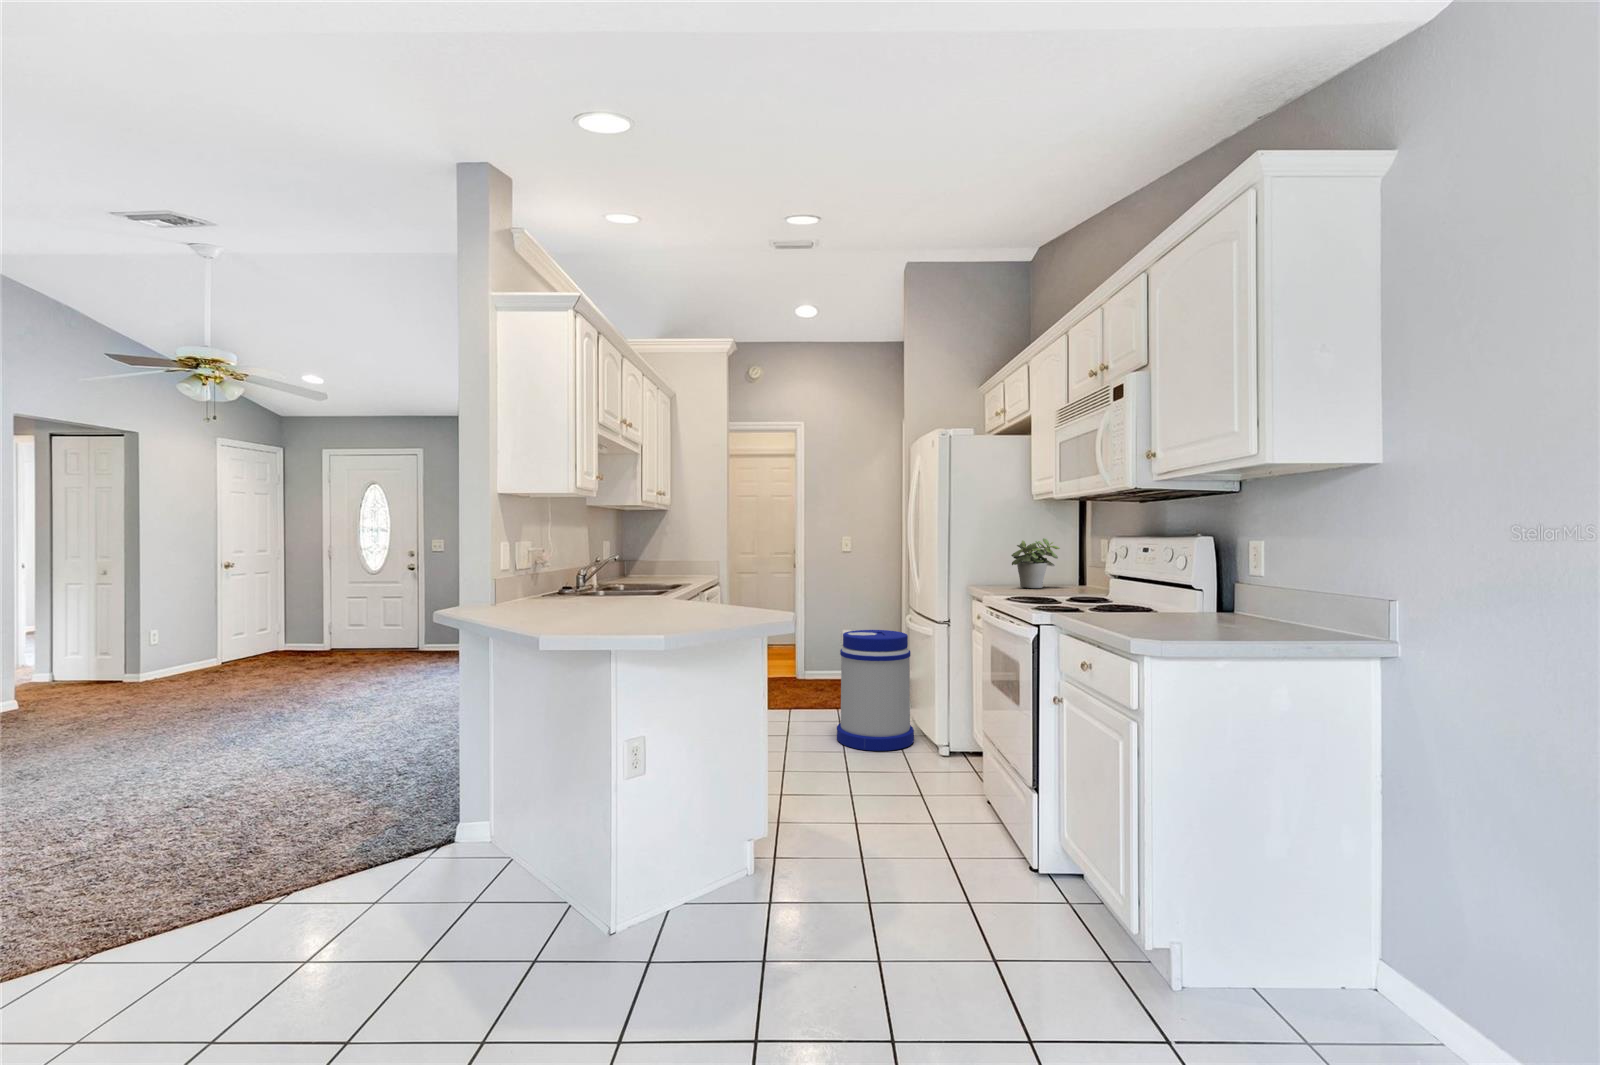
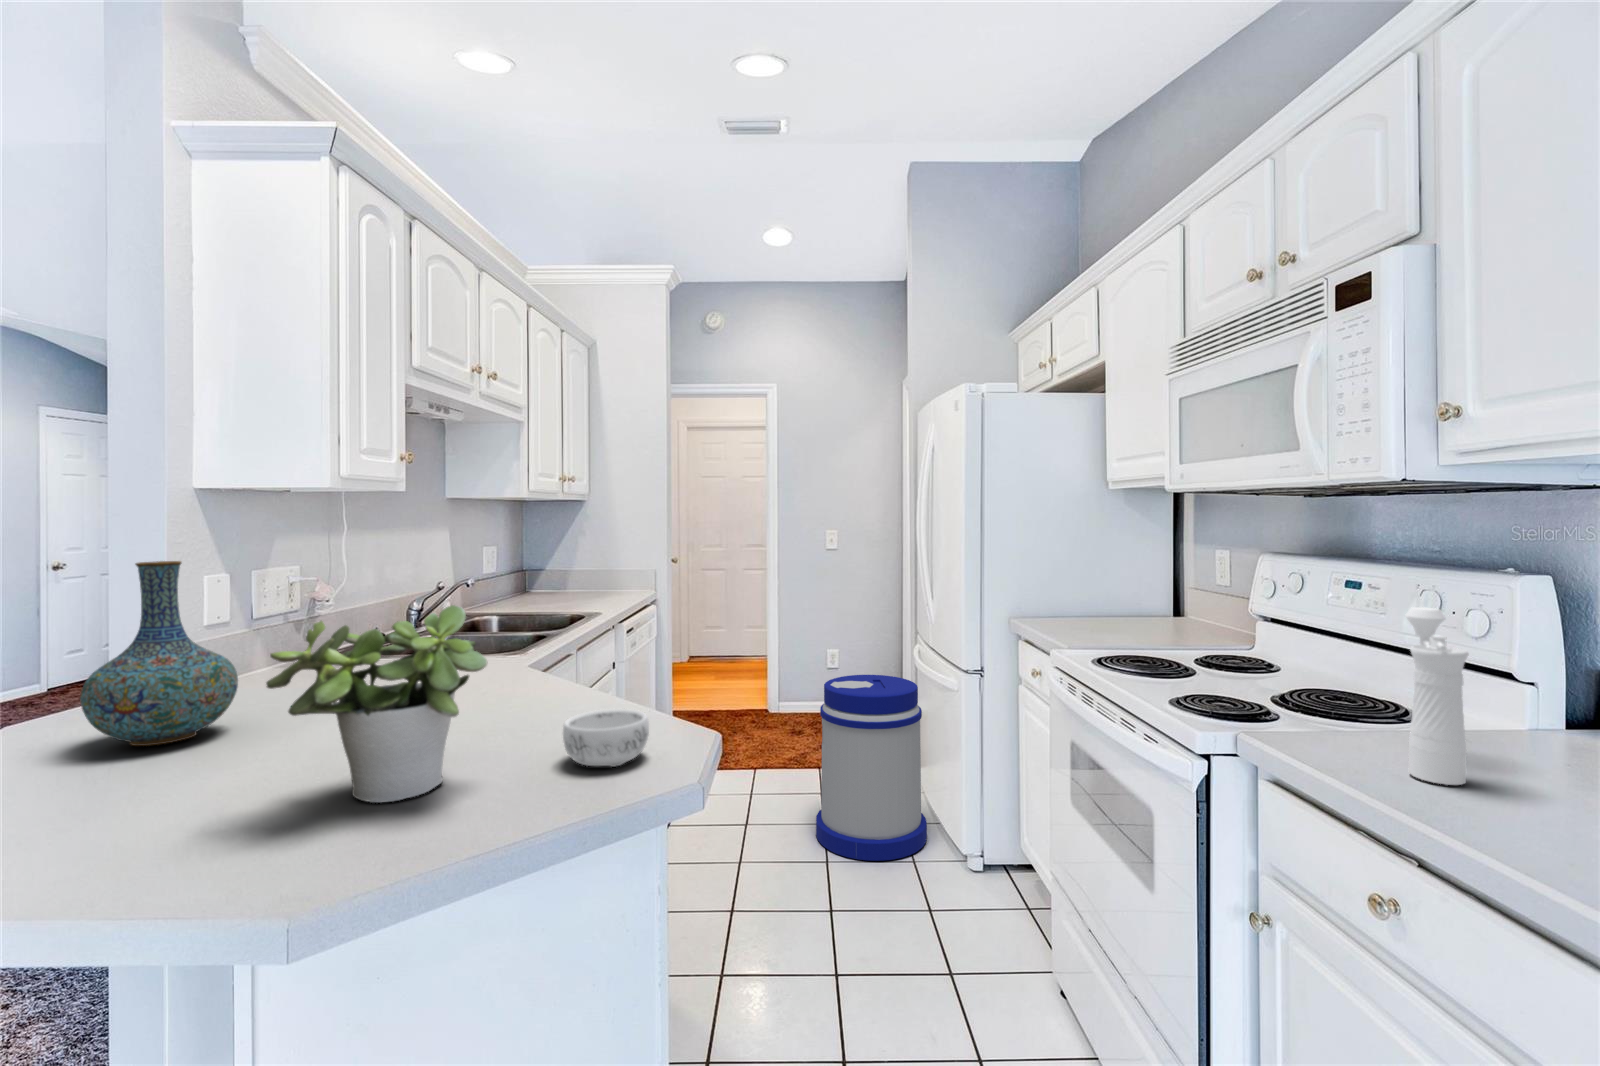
vase: none [489,525,552,614] -> present [80,561,238,746]
potted plant: present [1011,538,1060,588] -> present [266,605,487,803]
pepper mill: none [1117,548,1143,622] -> present [1405,607,1469,785]
decorative bowl: none [725,598,765,620] -> present [563,709,649,767]

